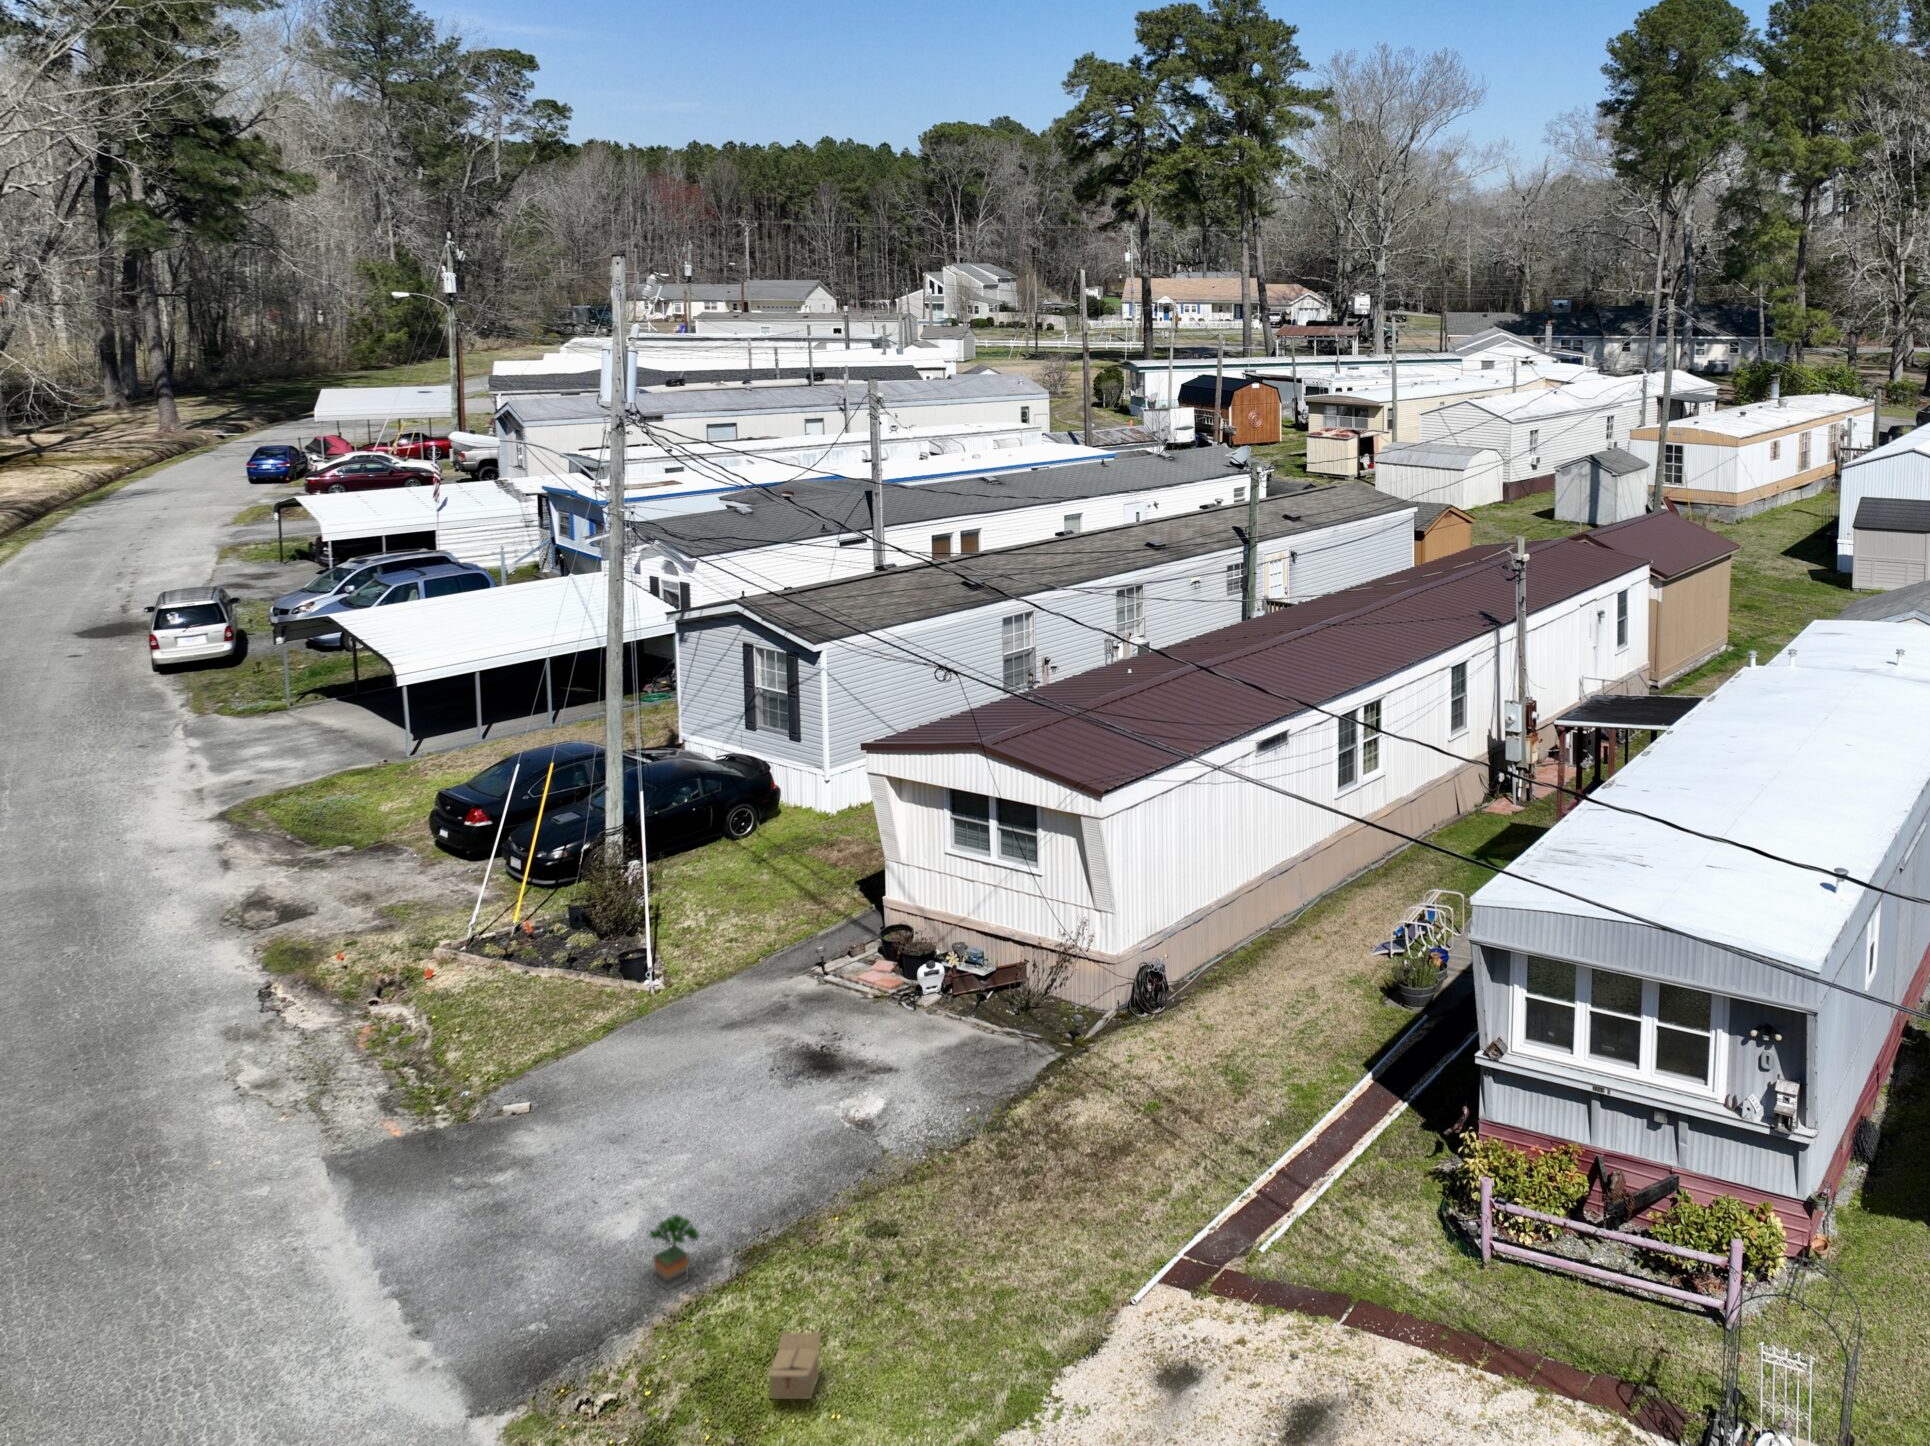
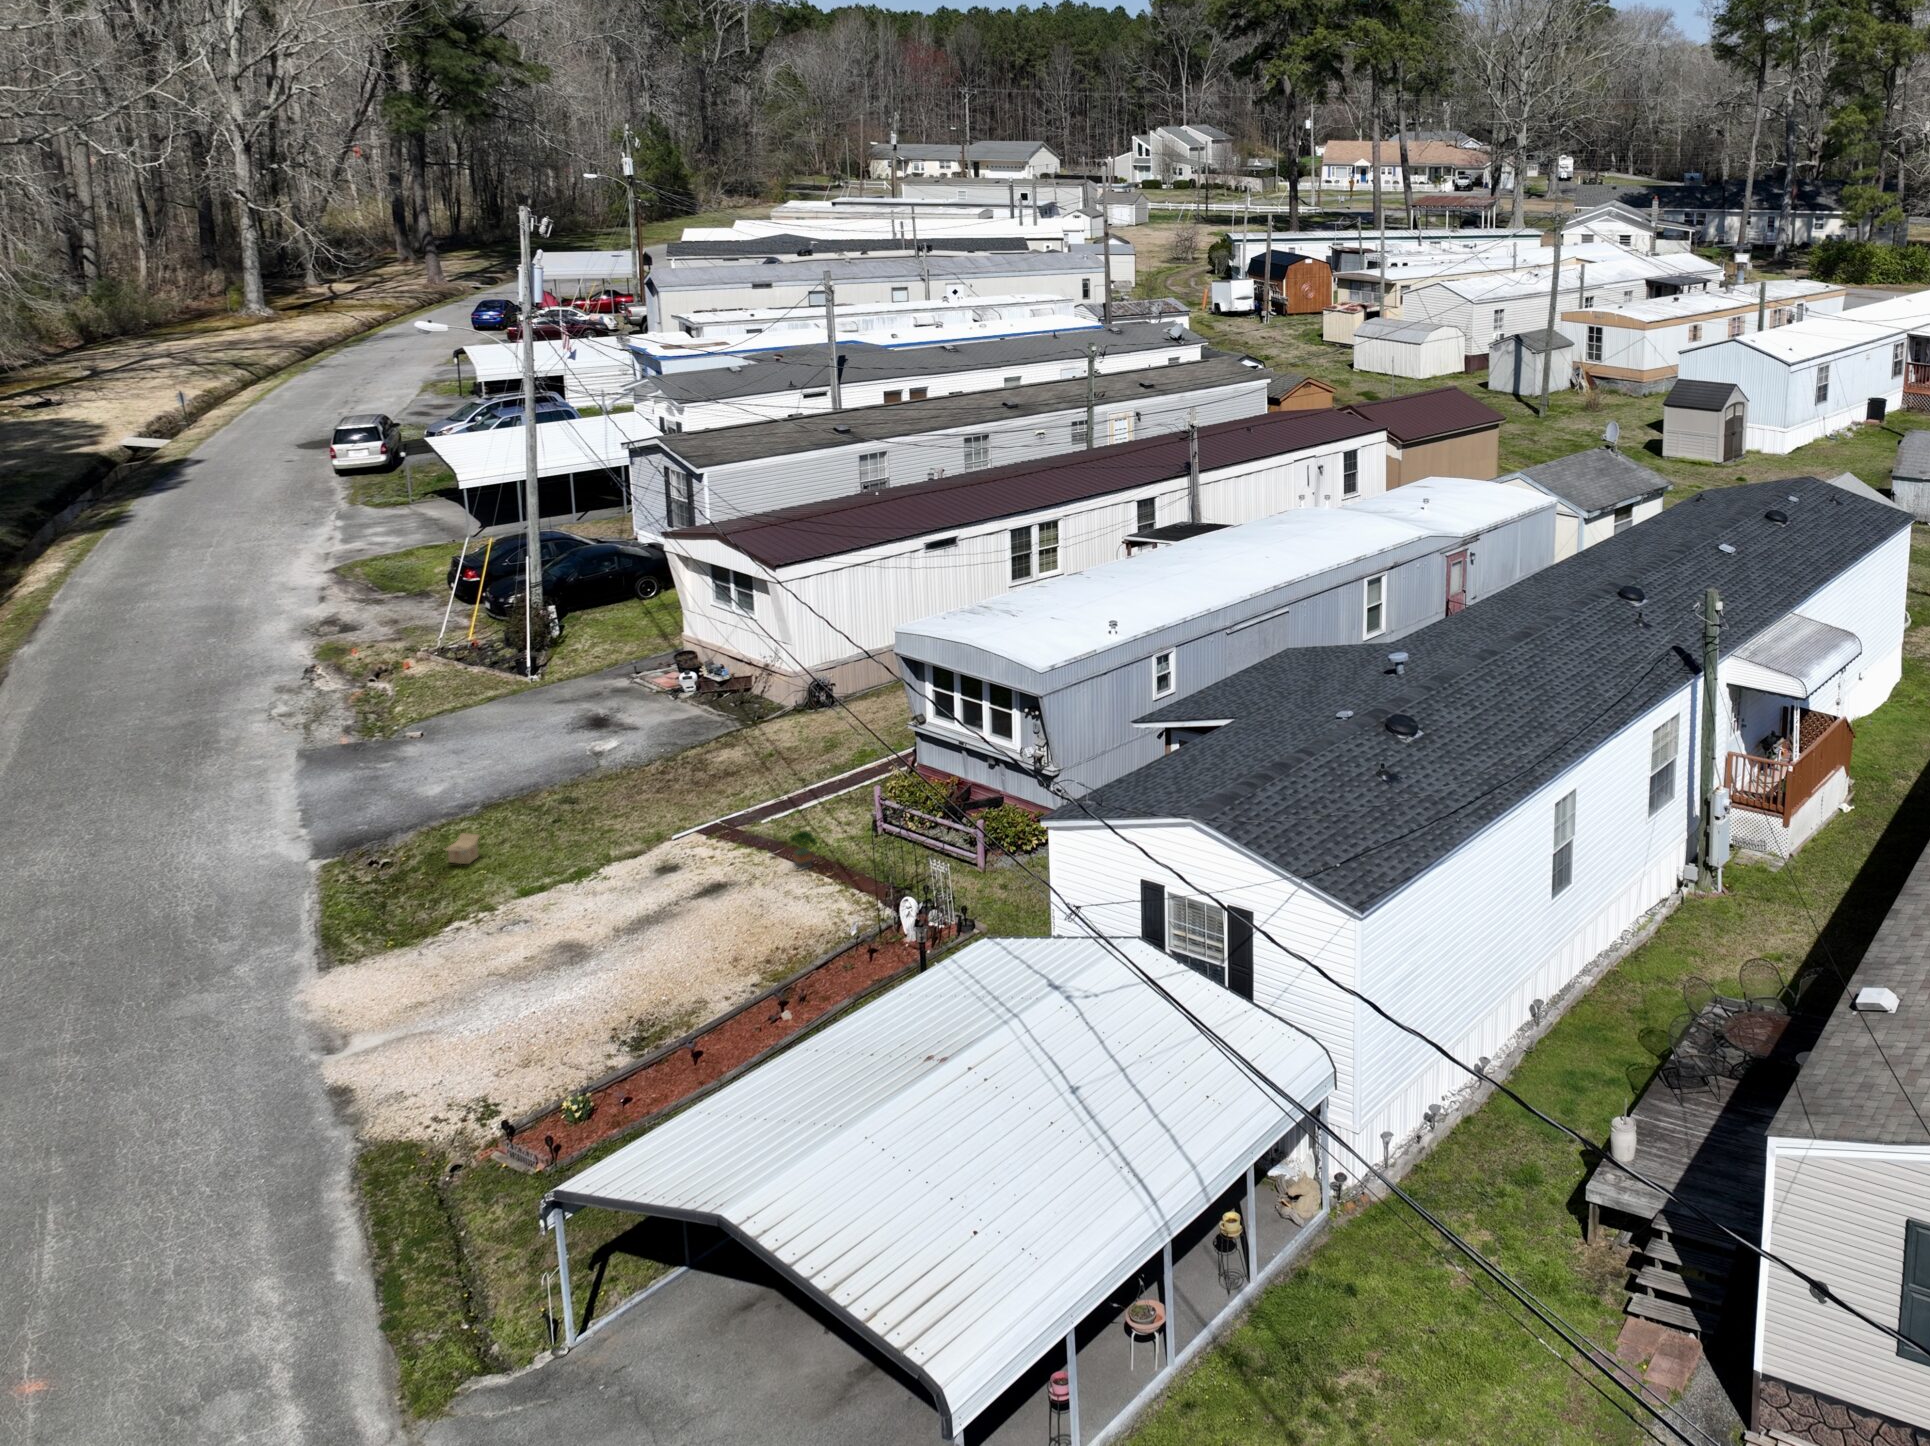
potted tree: present [649,1215,699,1290] -> present [790,830,816,870]

